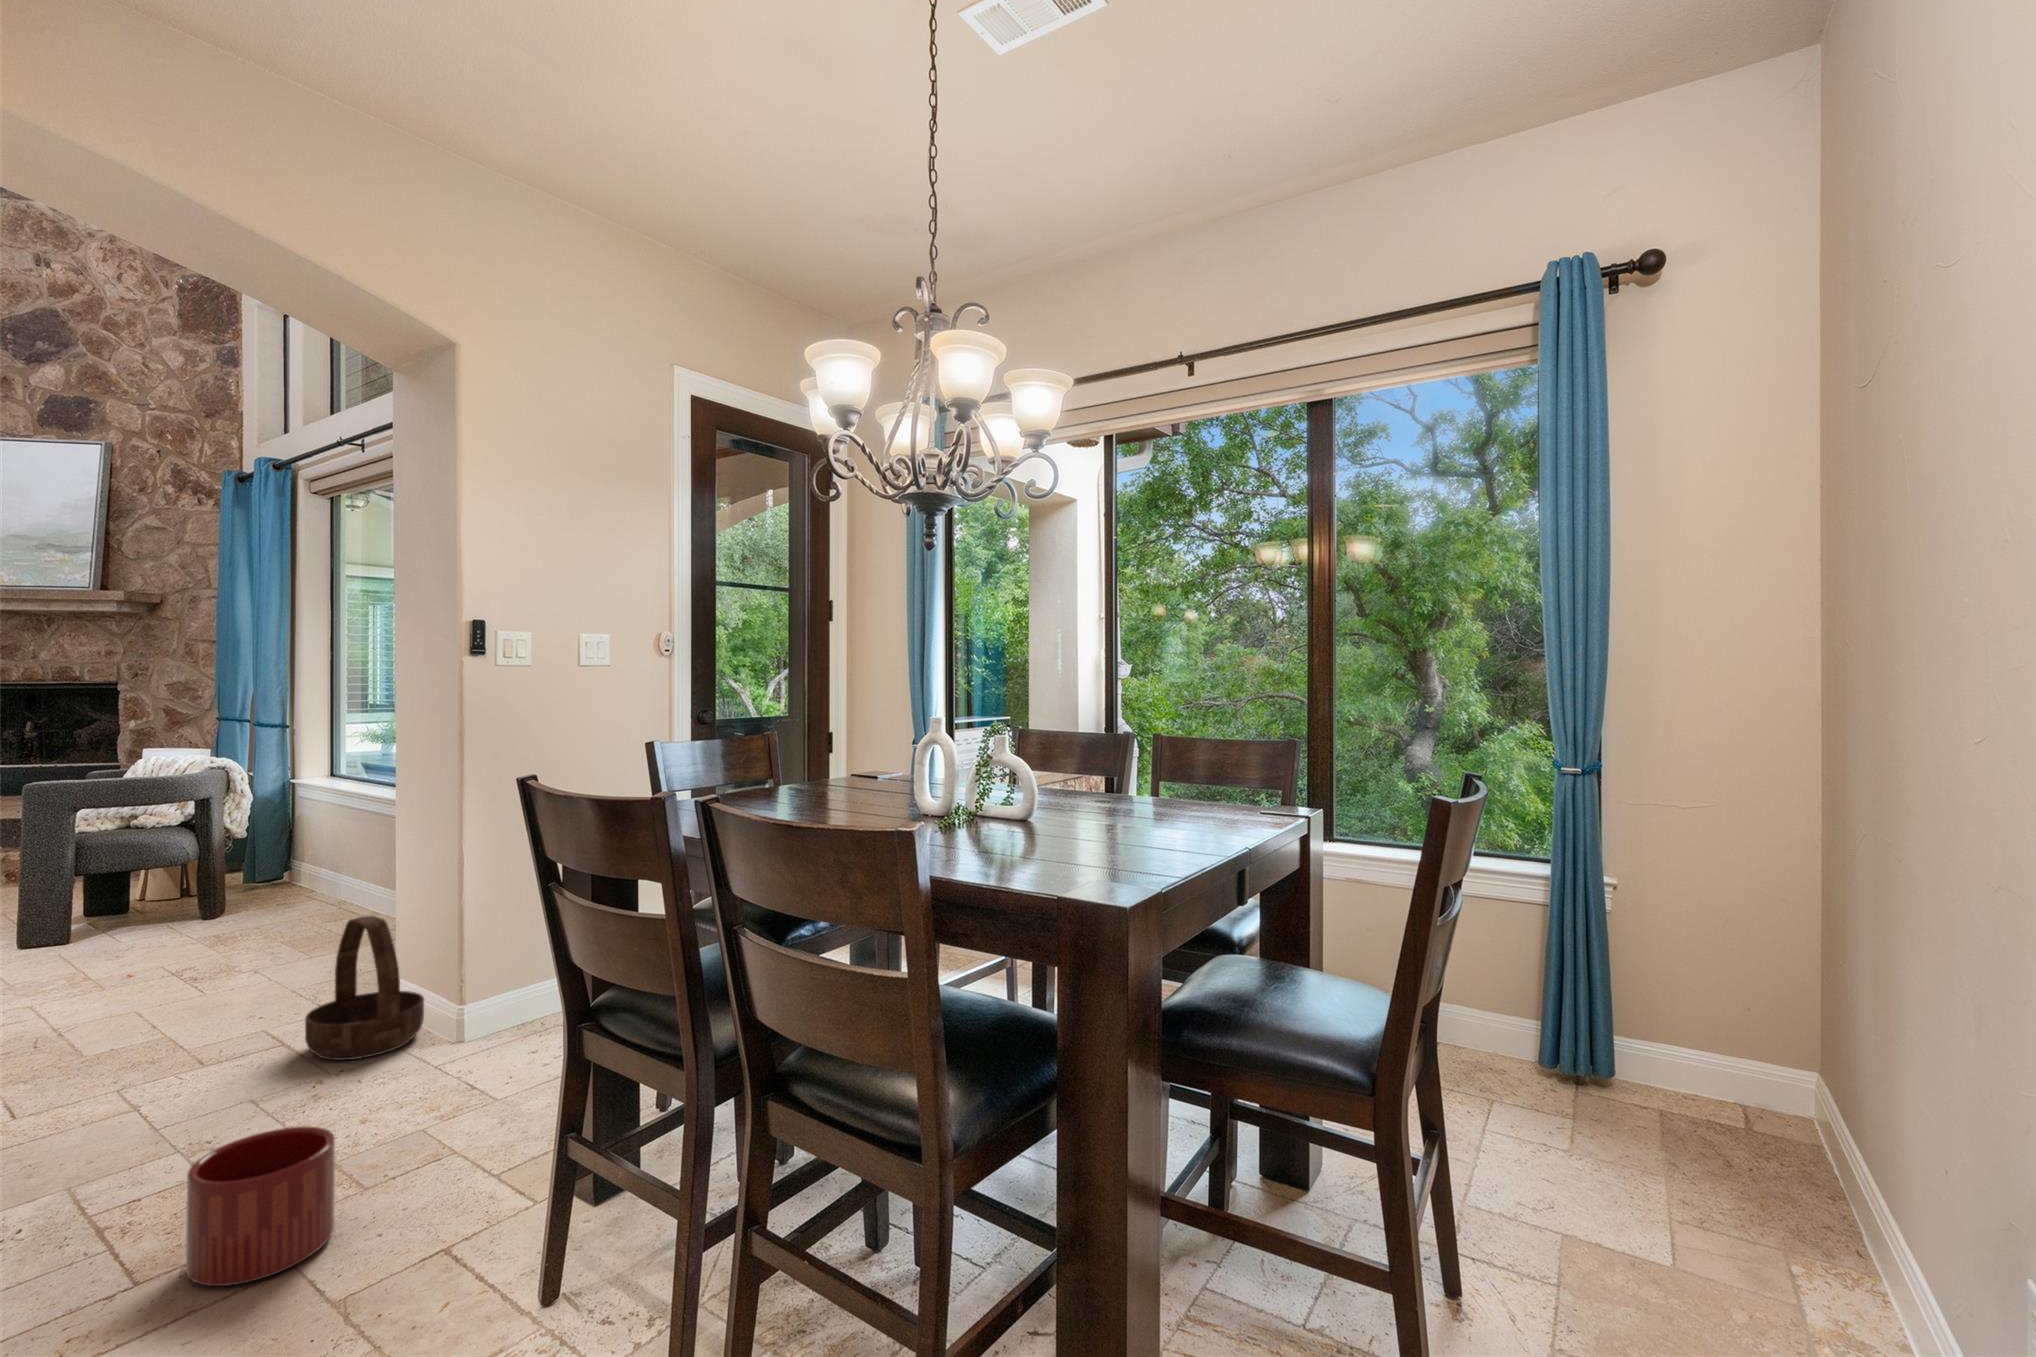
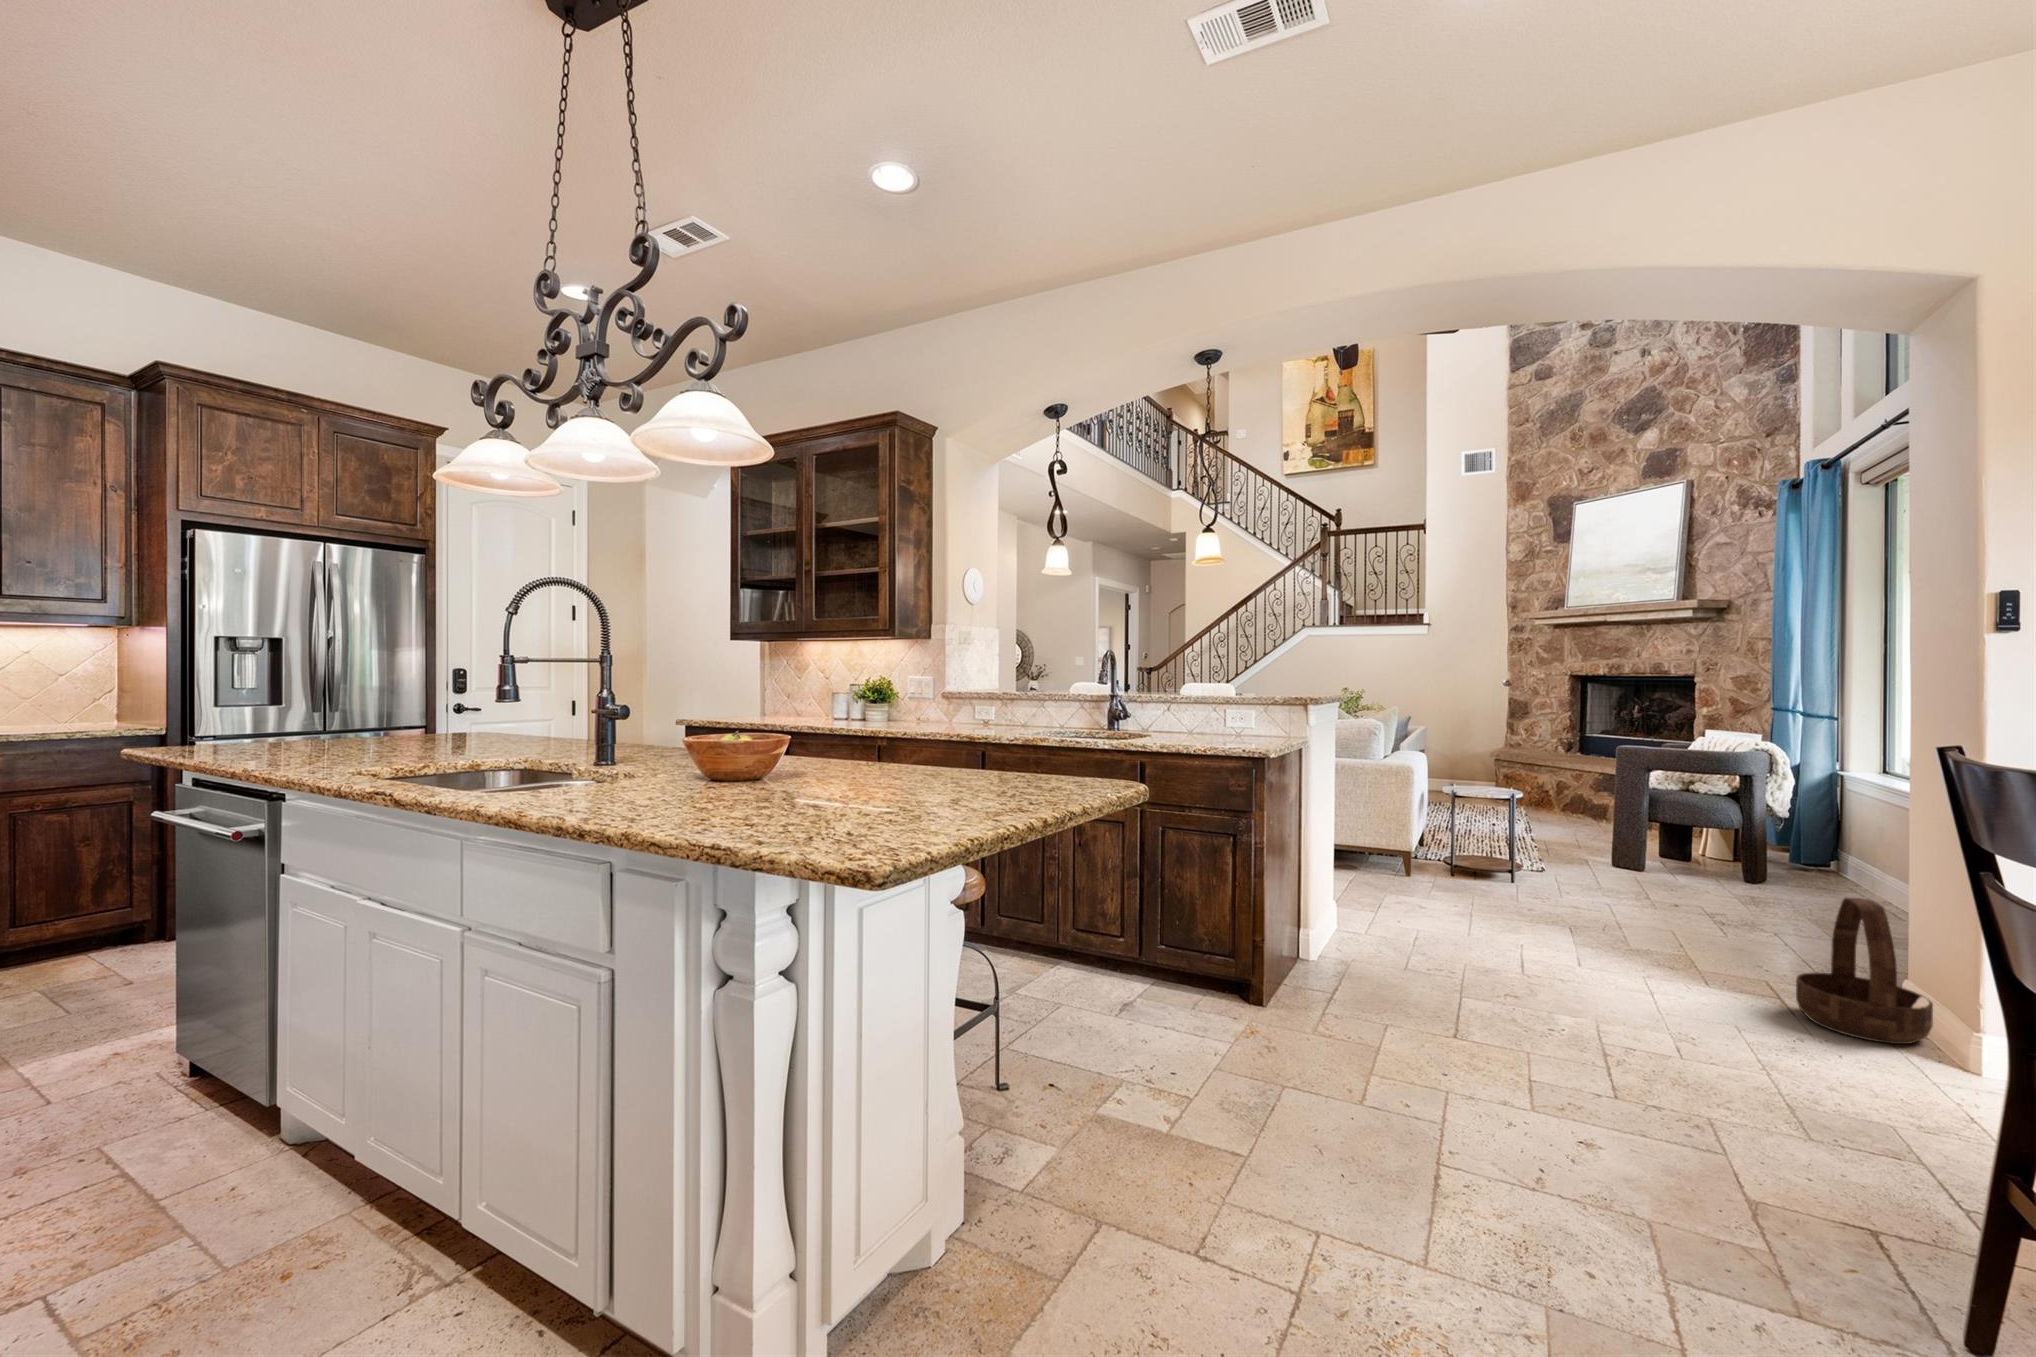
planter: present [186,1127,335,1286] -> none [1646,1028,1770,1155]

